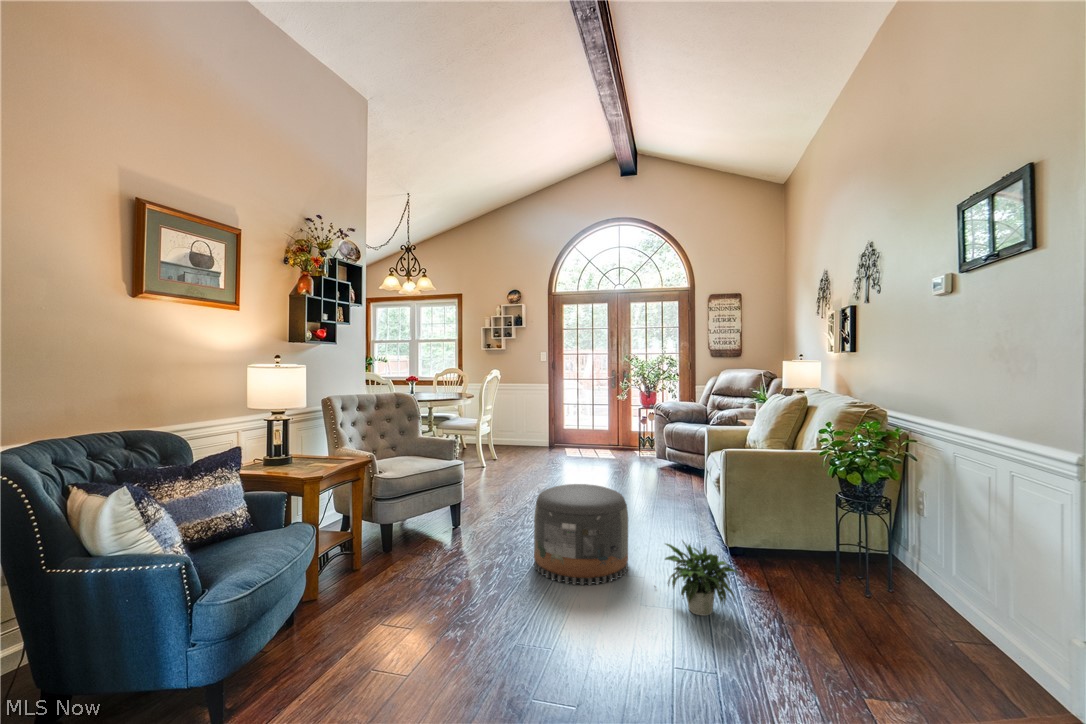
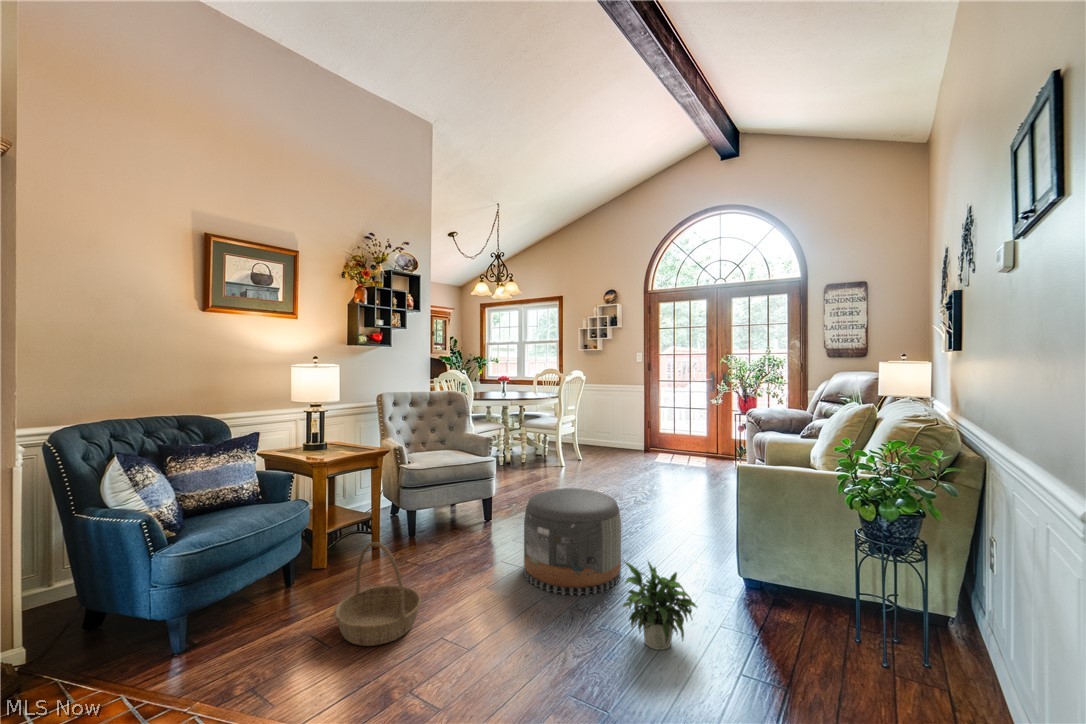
basket: none [393,555,483,667] -> present [334,542,421,646]

